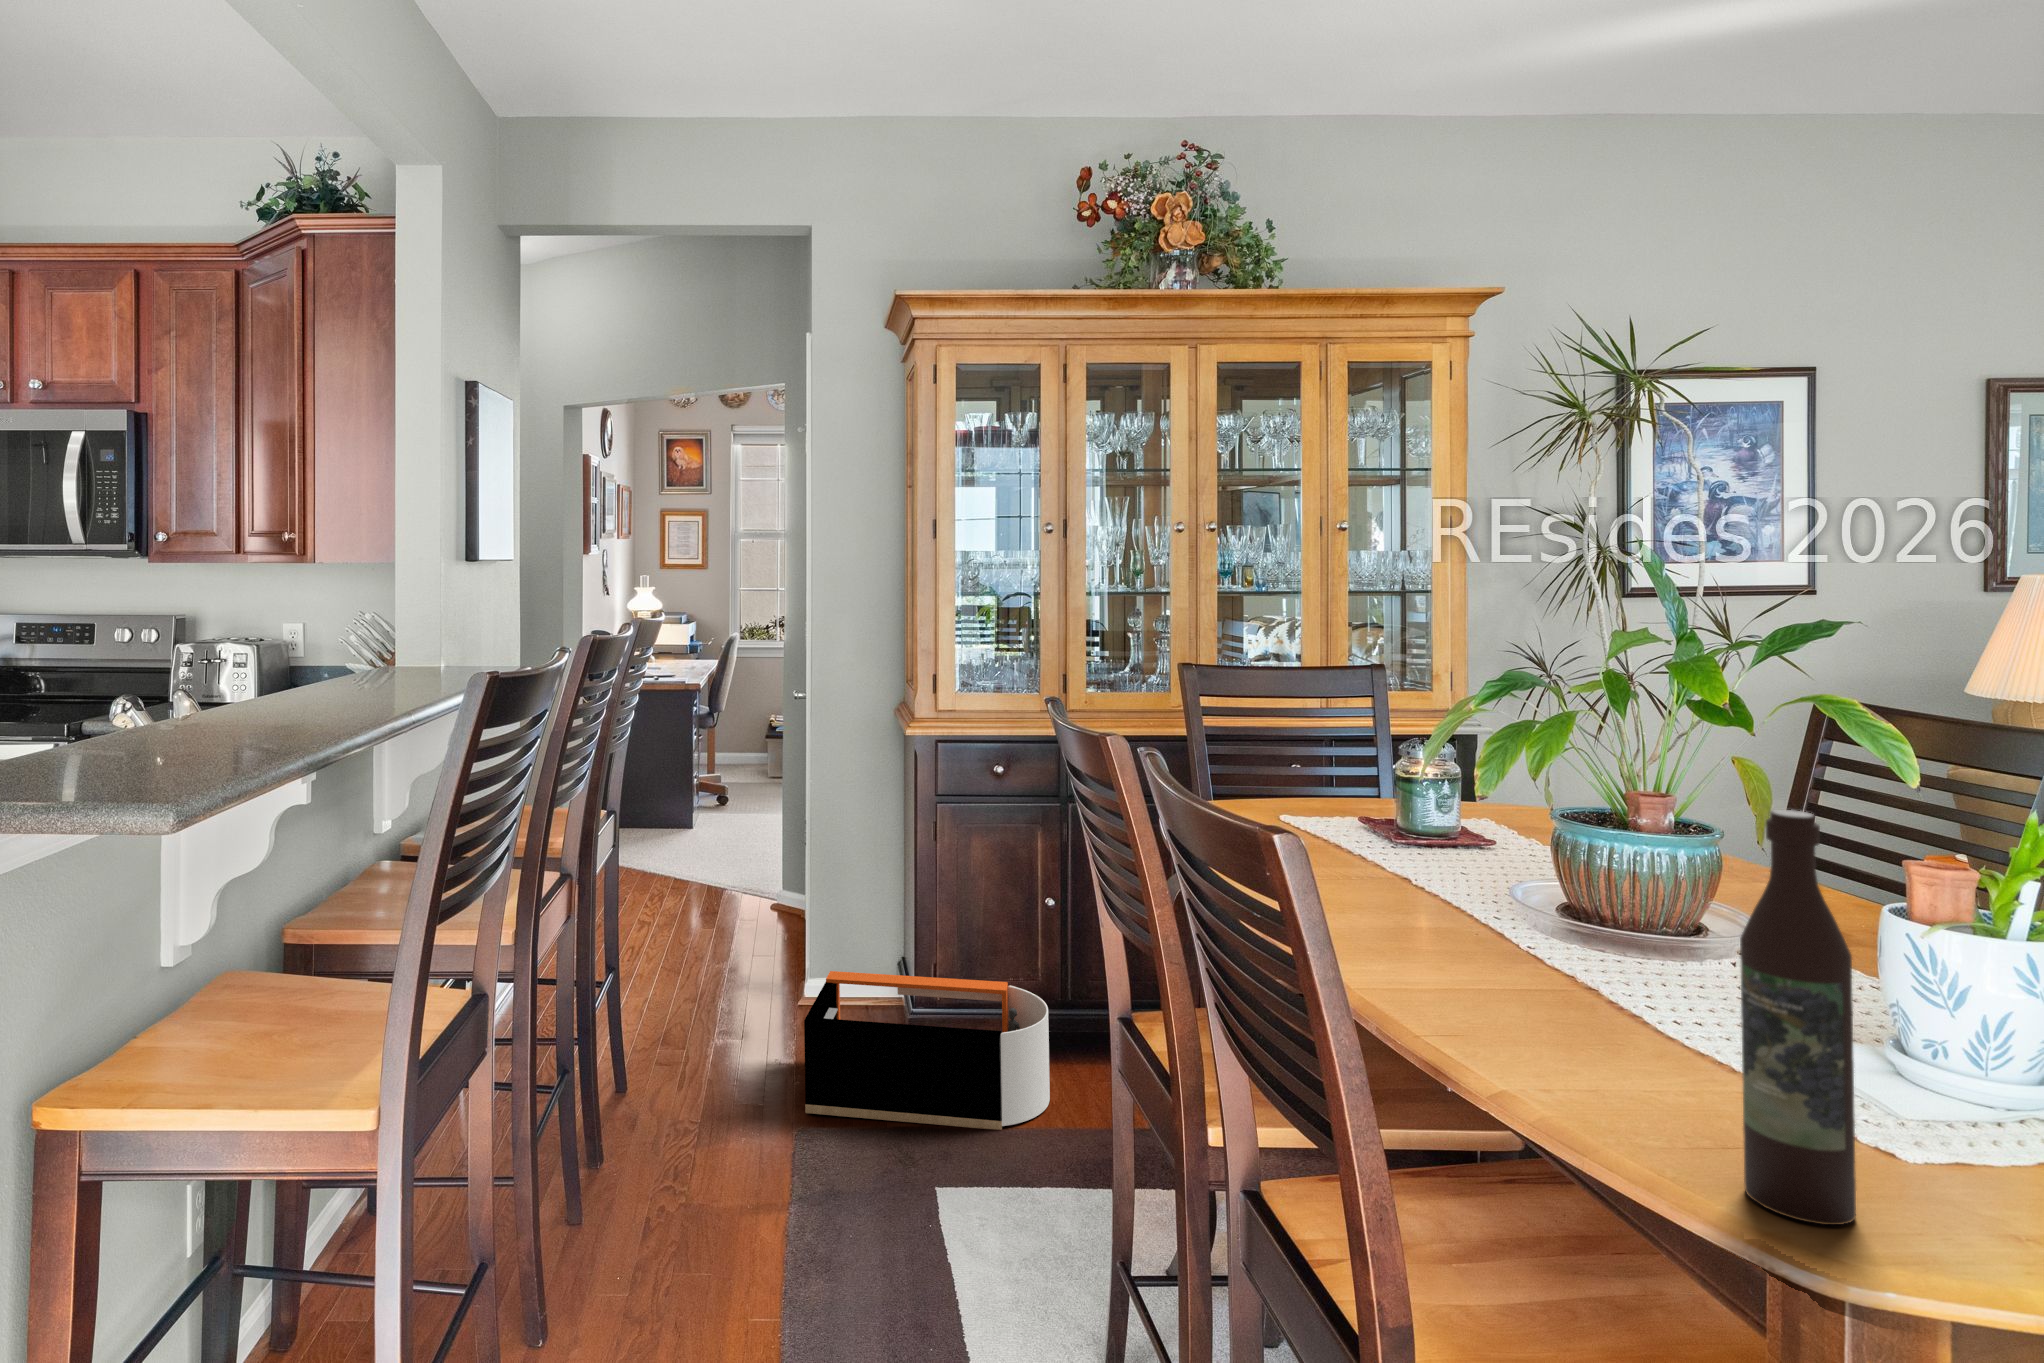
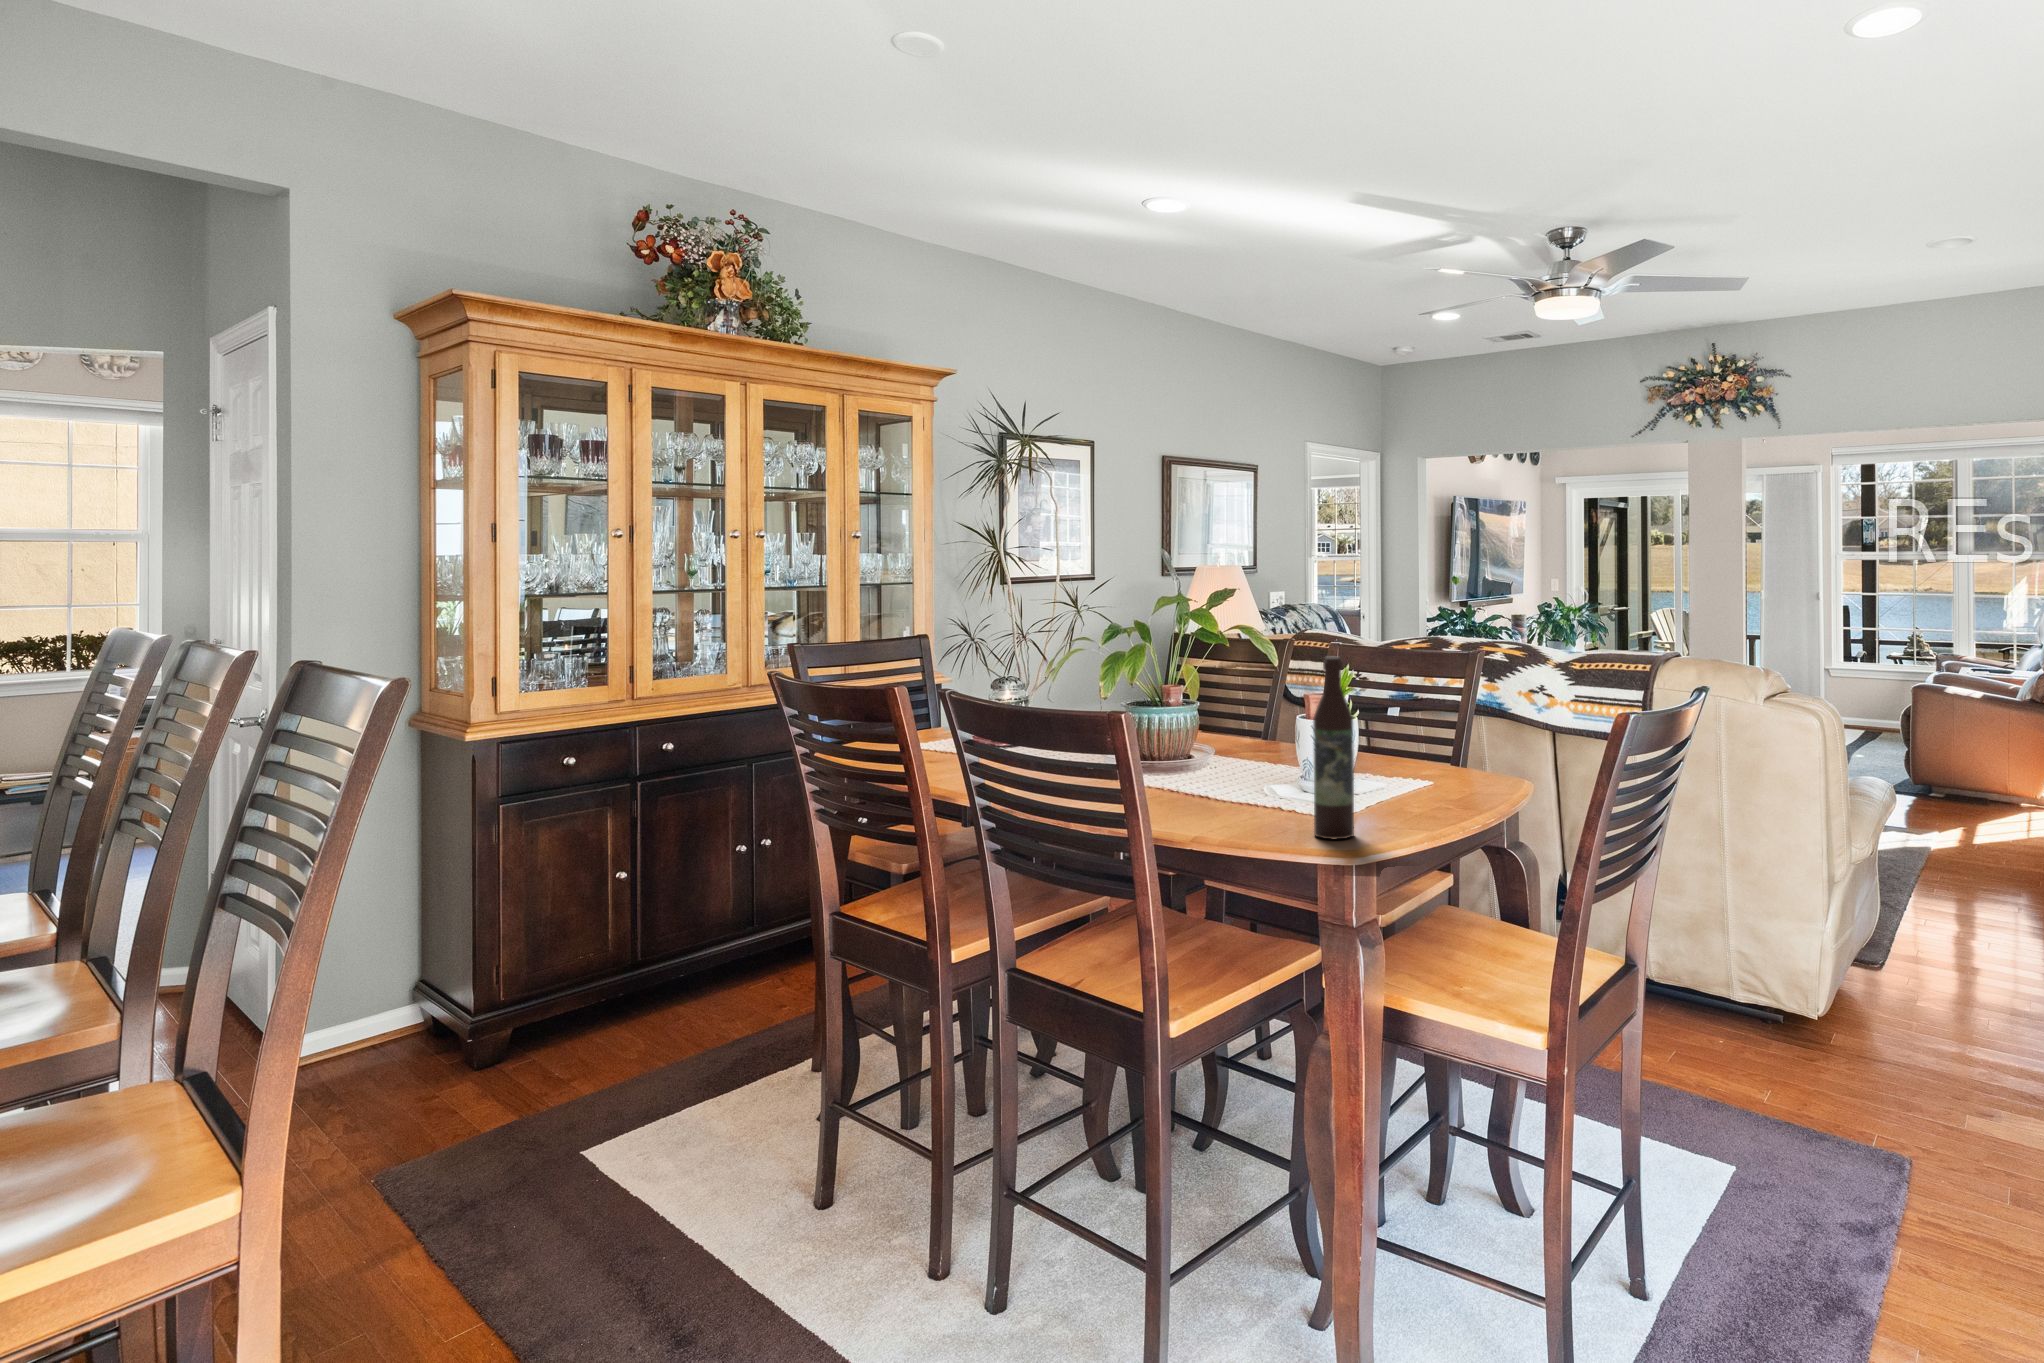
storage bin: present [804,971,1050,1130] -> none [369,963,644,1156]

